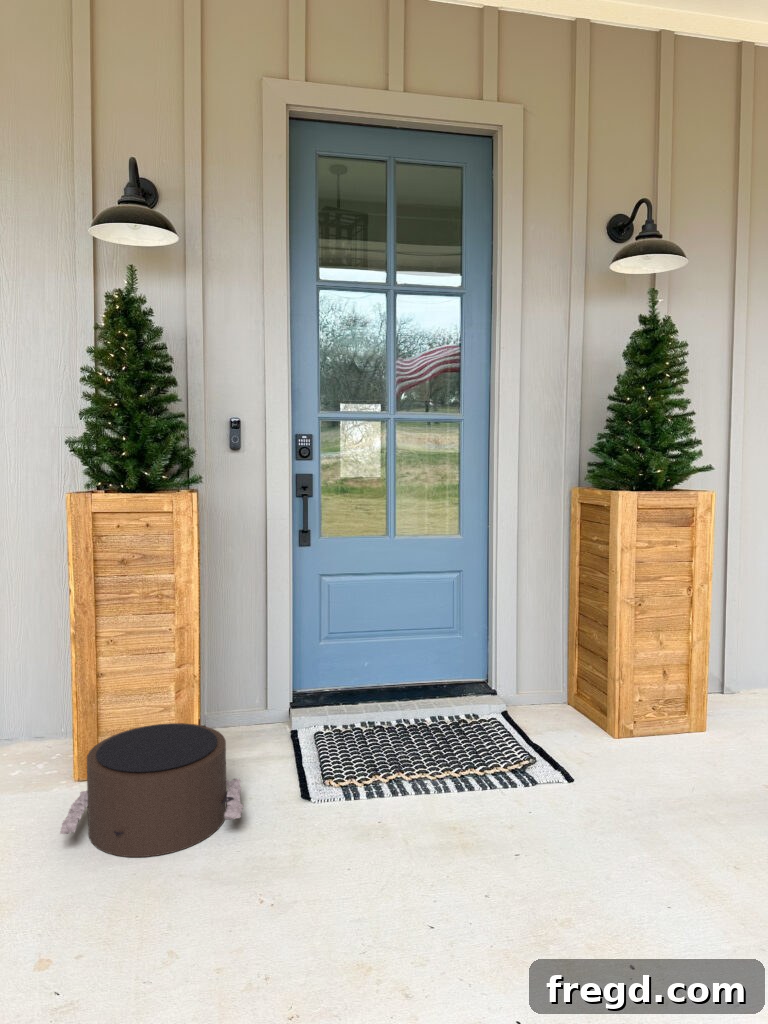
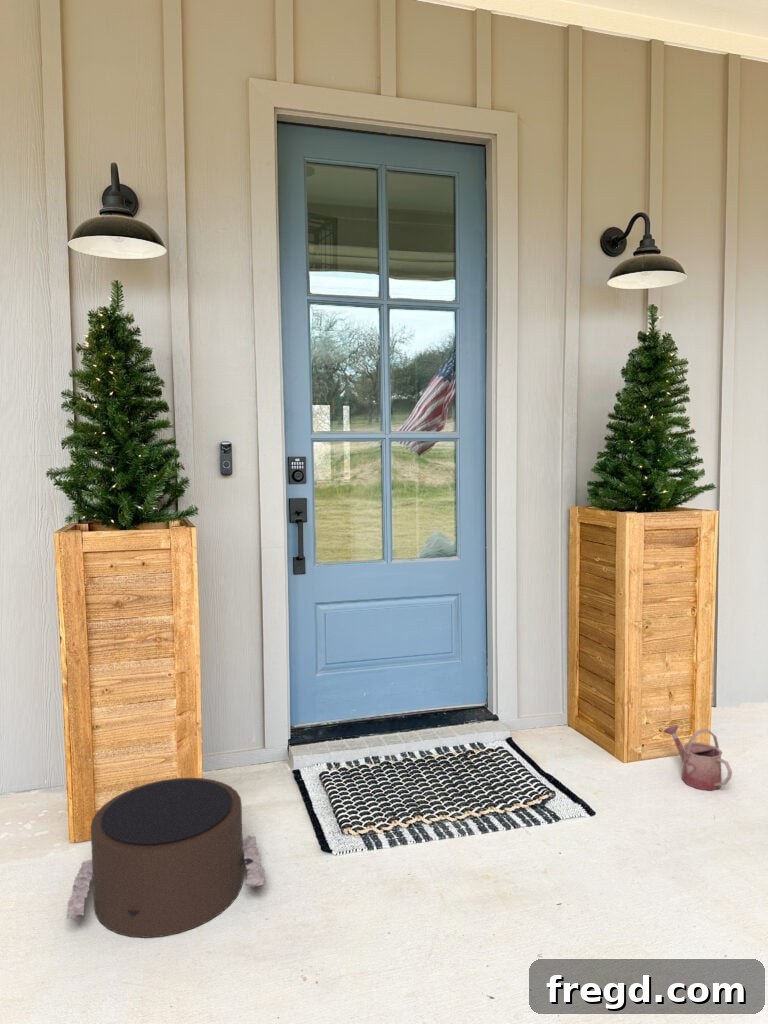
watering can: none [654,703,716,767] -> present [664,725,732,790]

